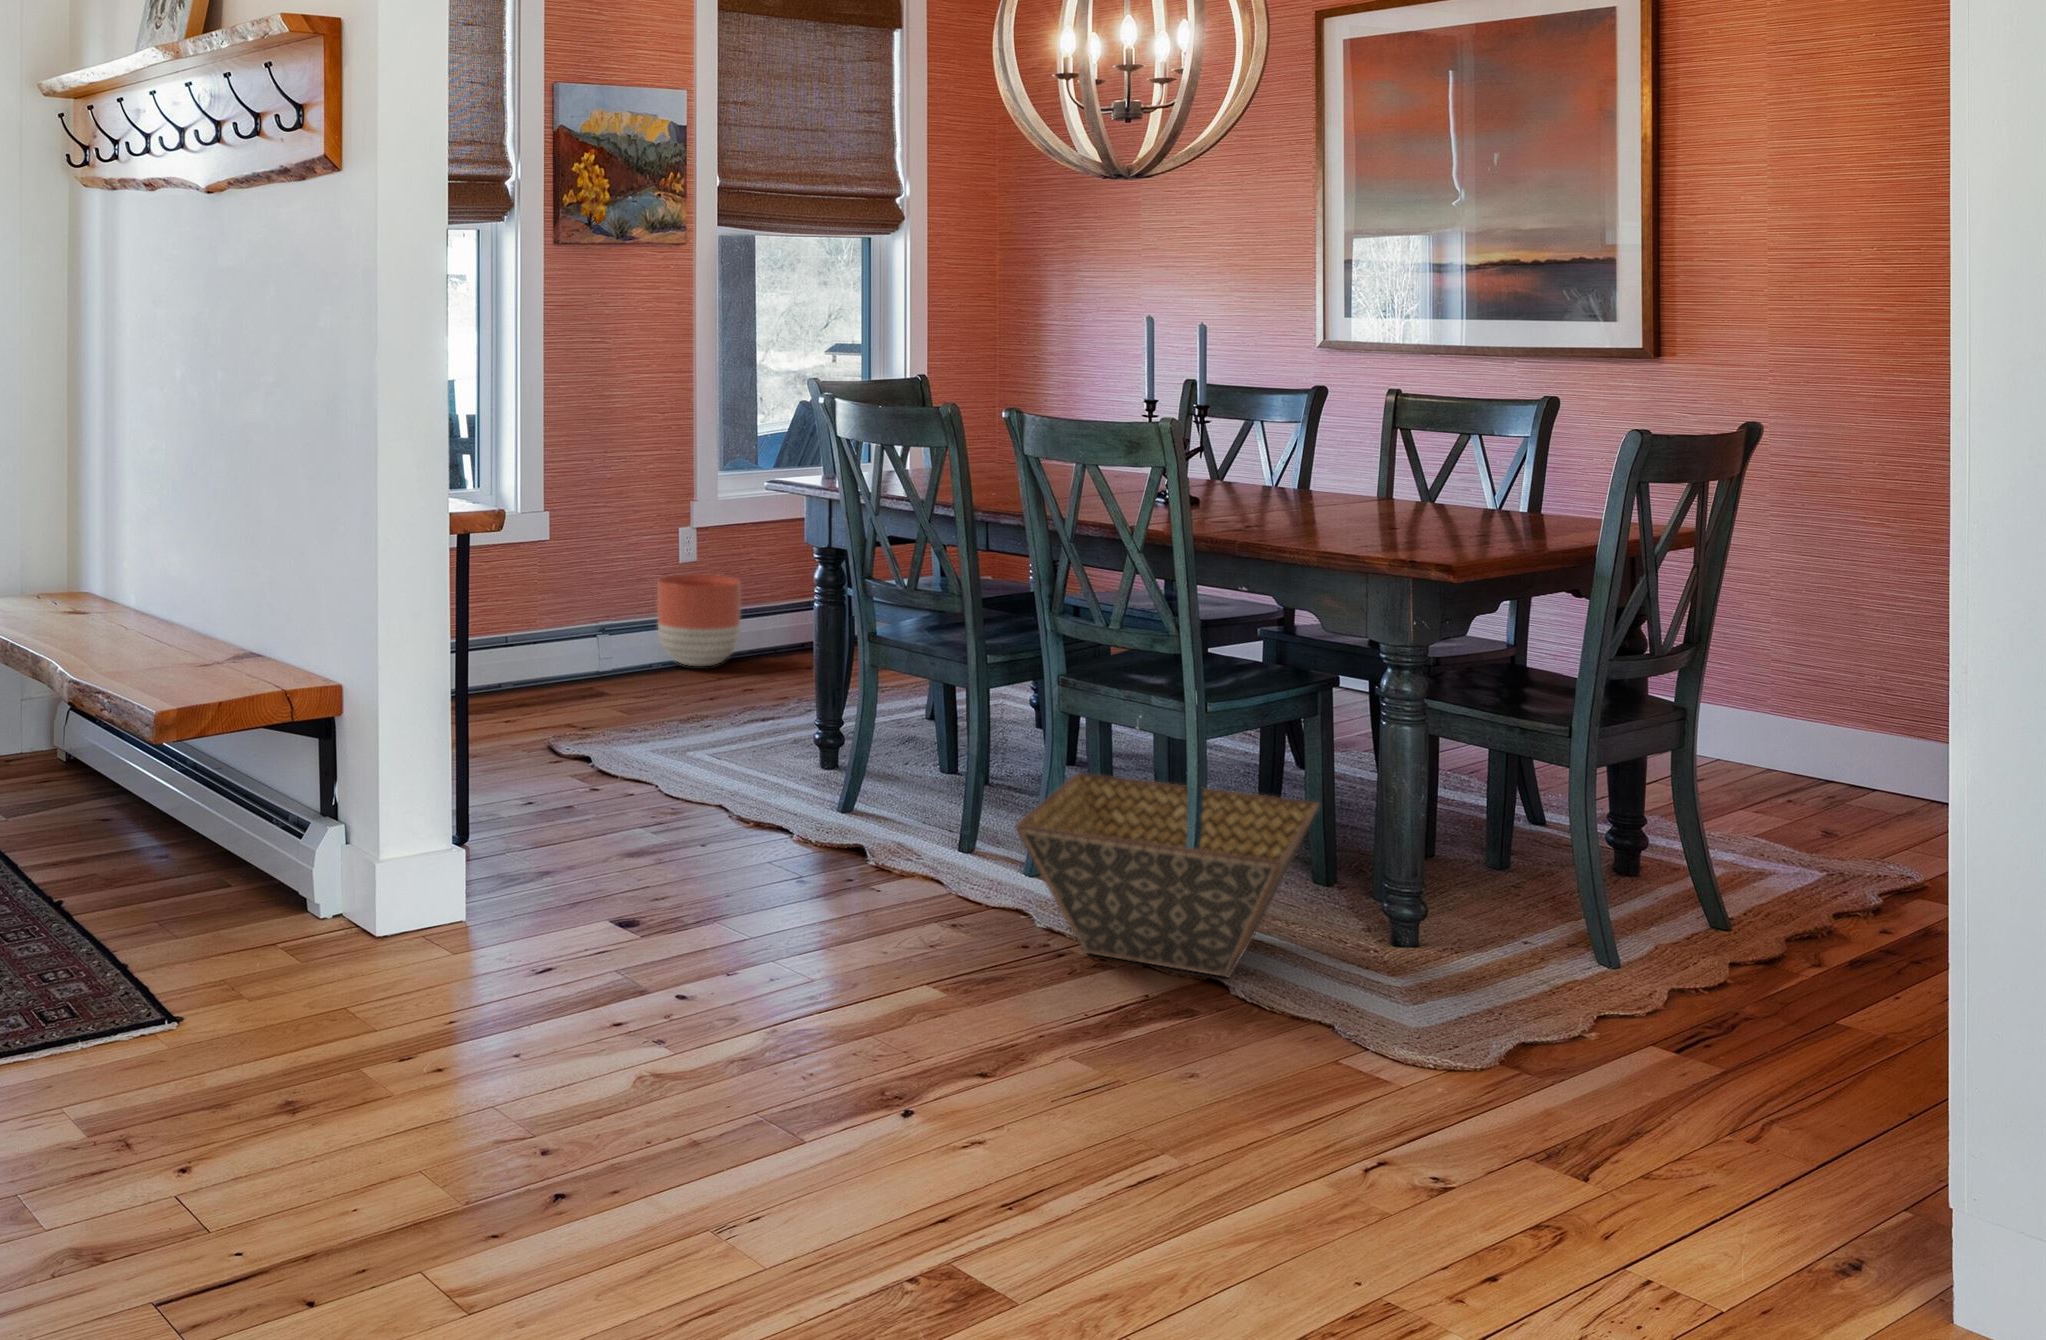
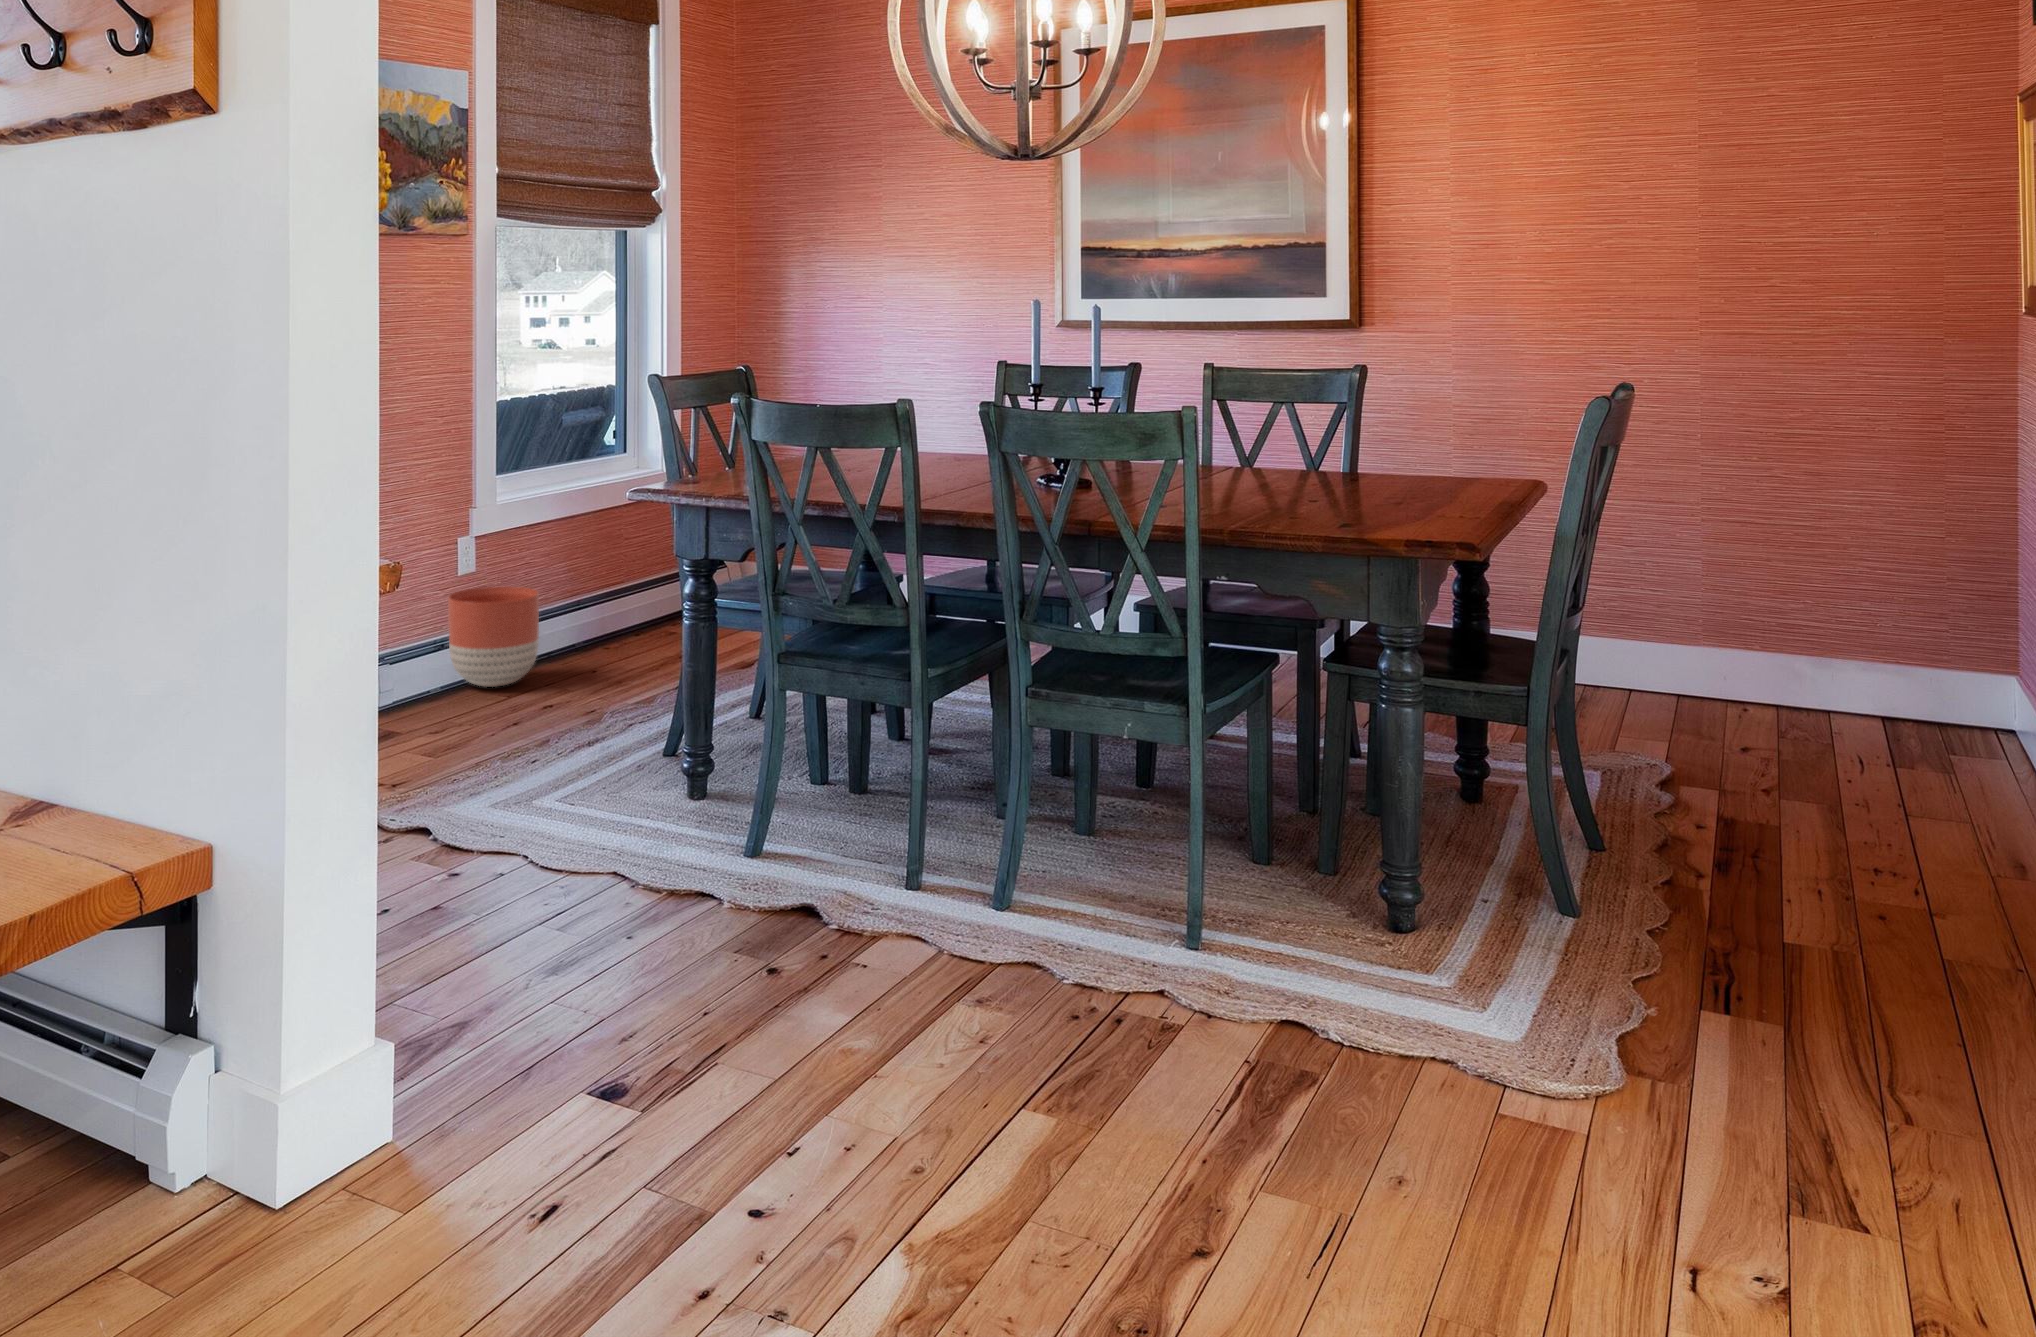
basket: present [1015,773,1319,978] -> none [1076,804,1392,1028]

